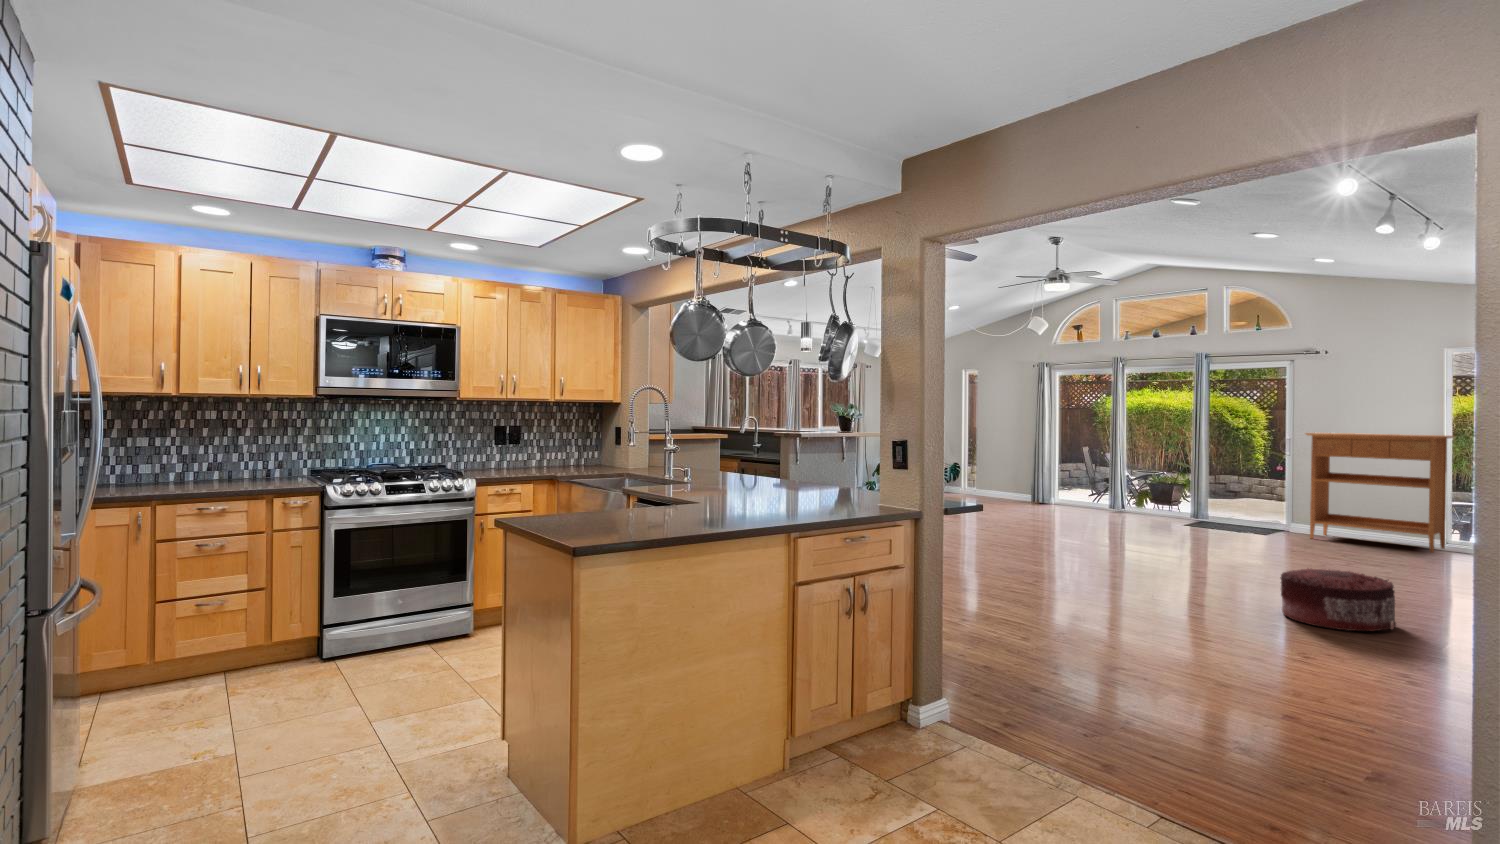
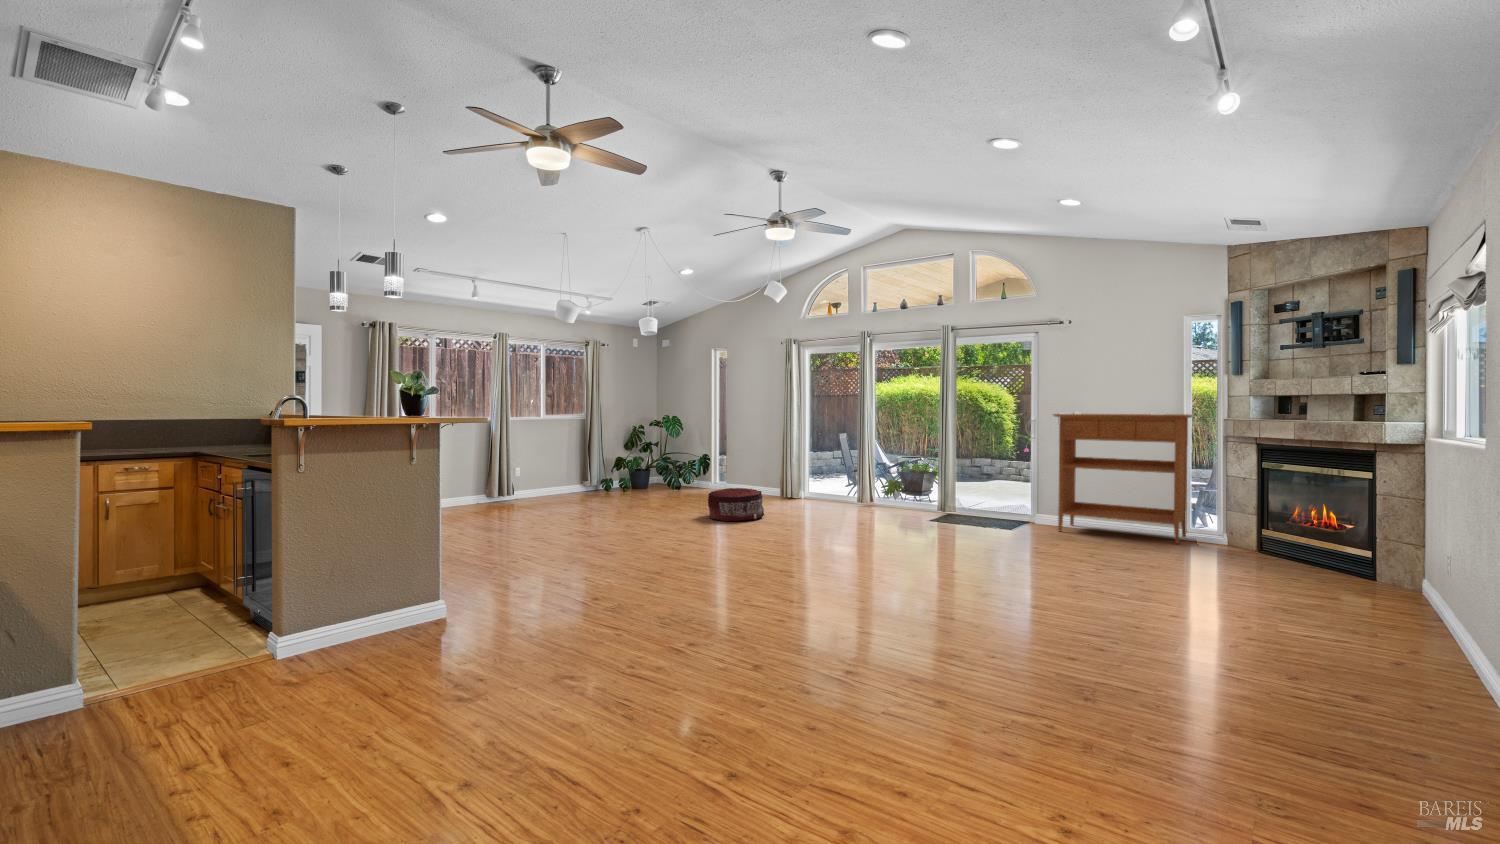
pouf: present [1280,568,1396,631] -> present [708,488,764,521]

